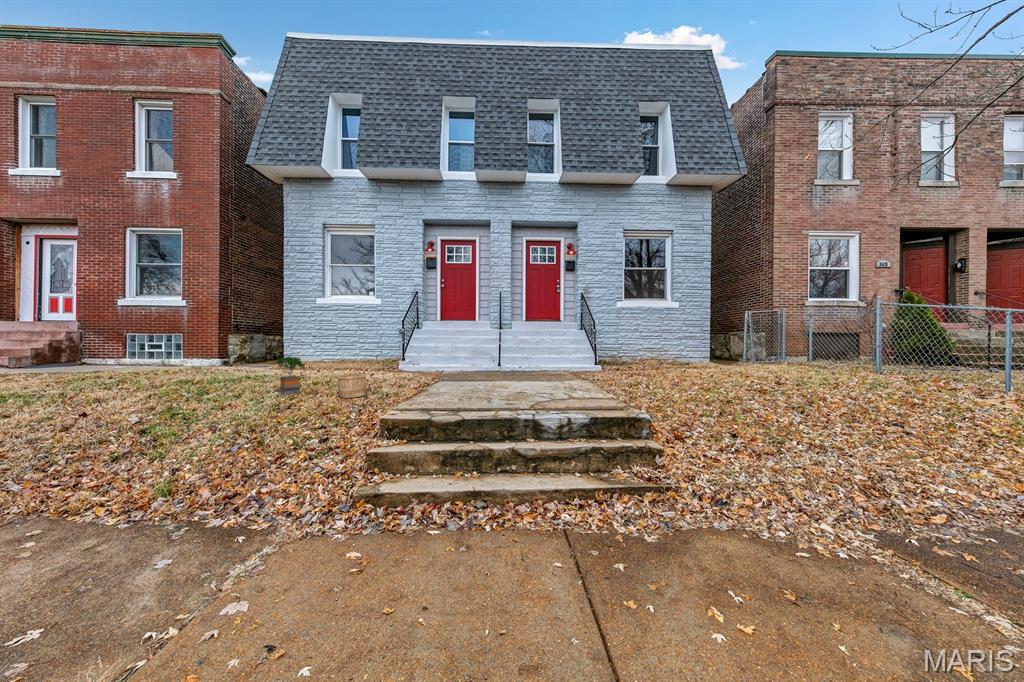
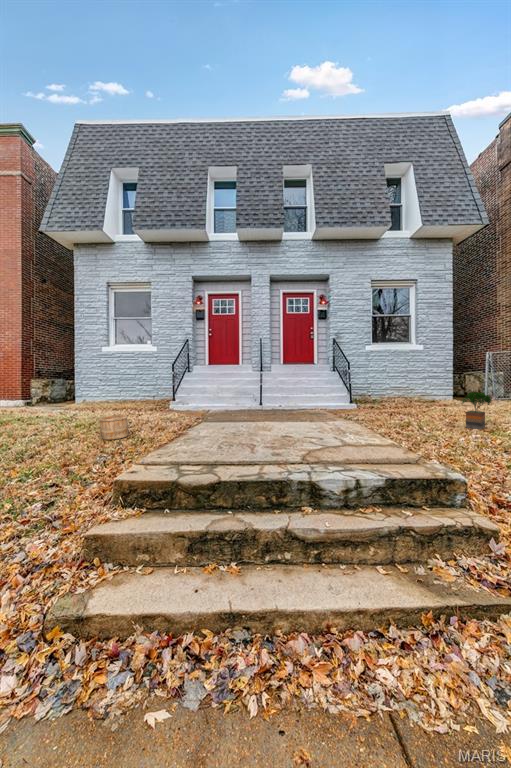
potted tree: present [277,357,305,395] -> present [462,392,492,429]

